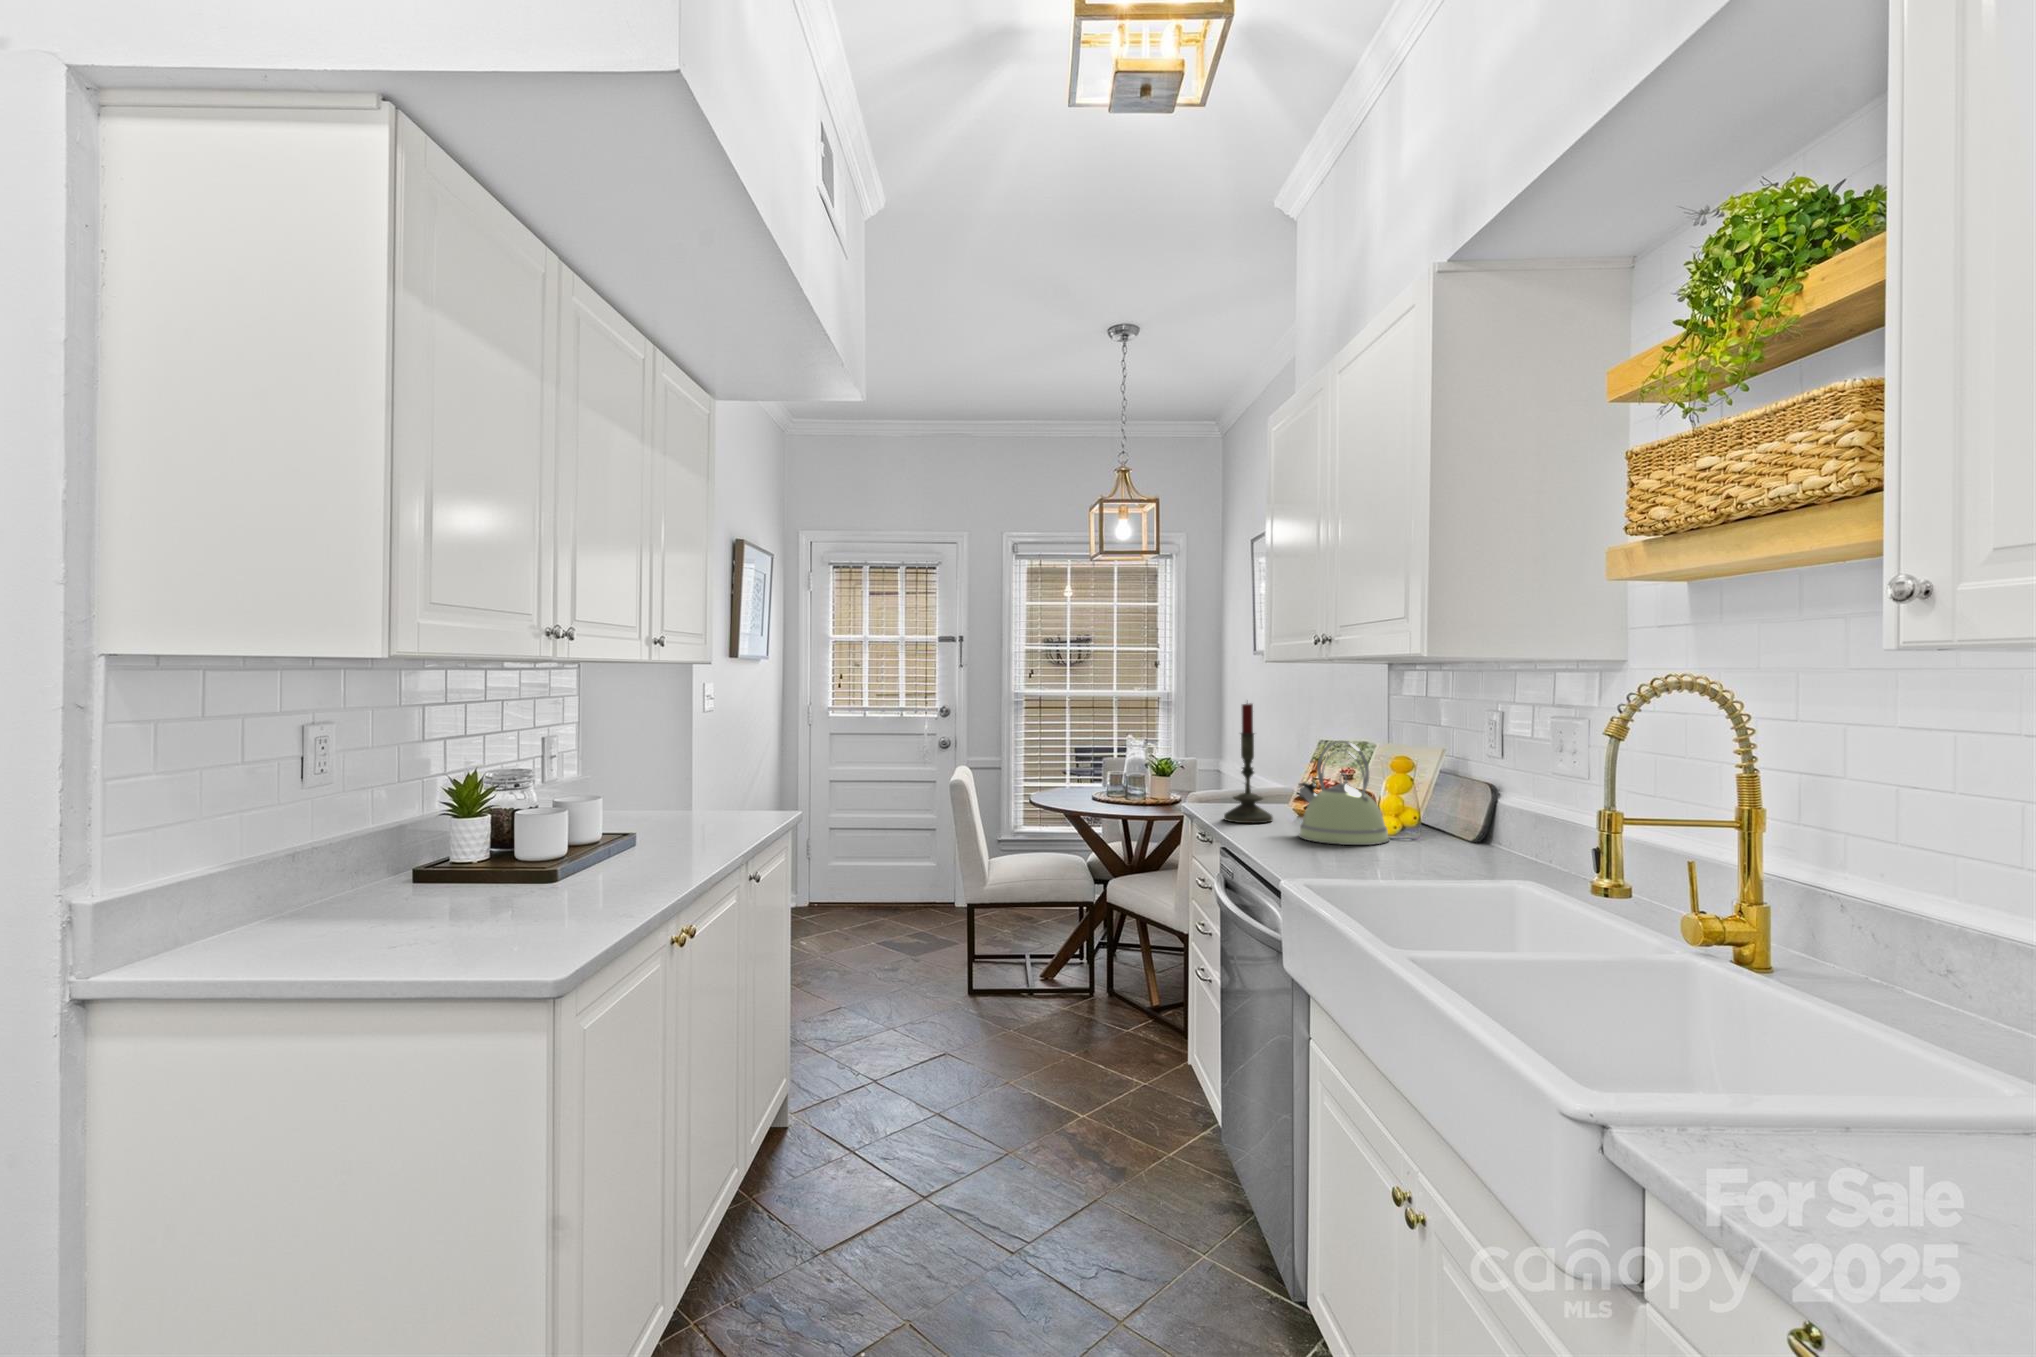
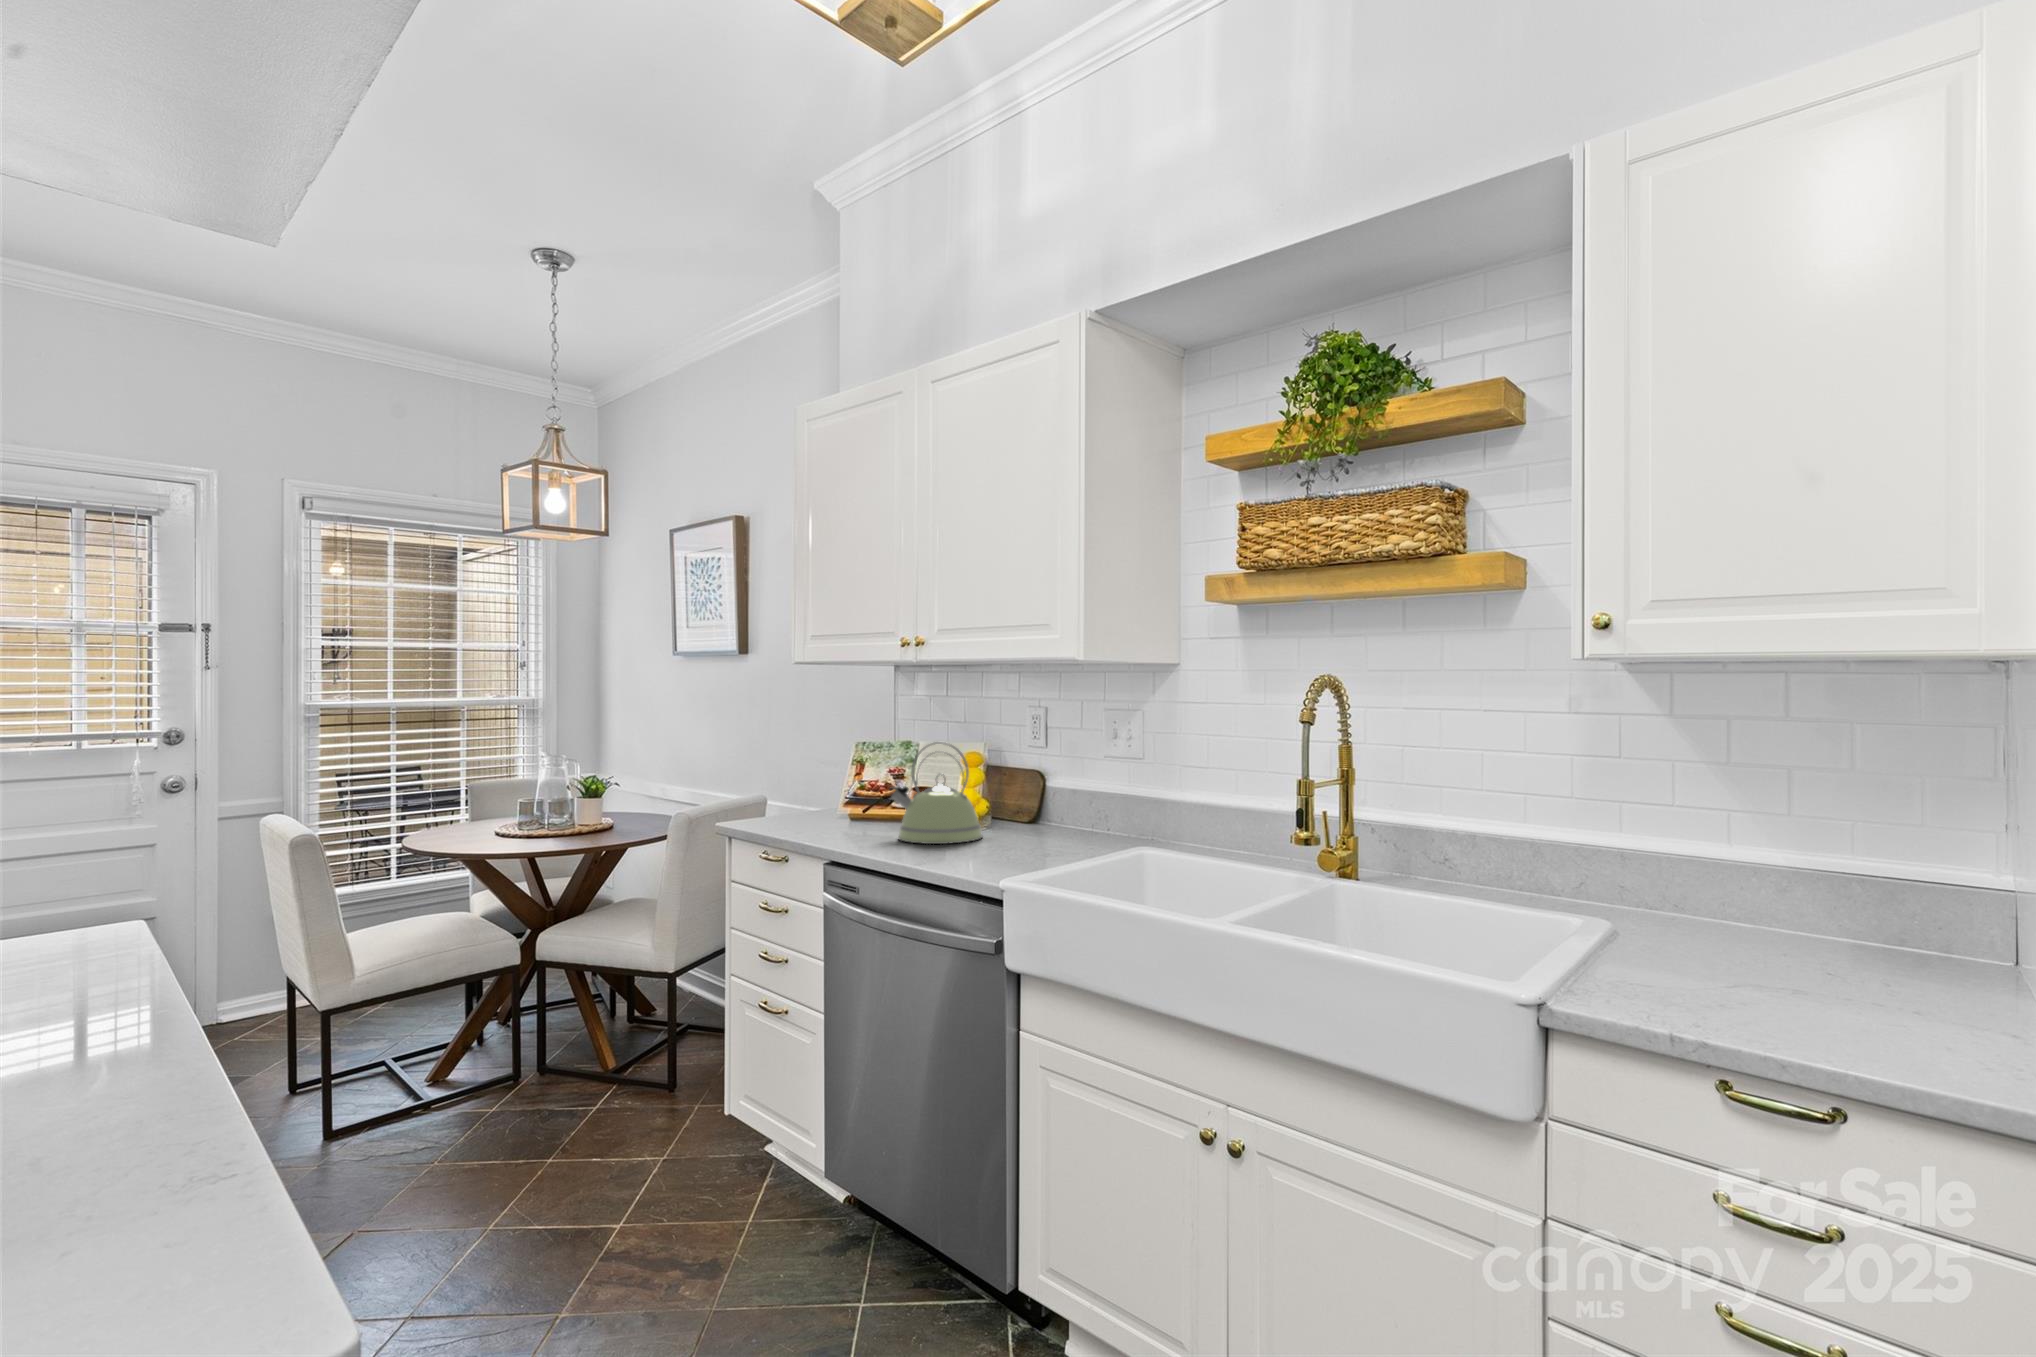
candle: present [1224,703,1273,823] -> none [791,703,843,836]

